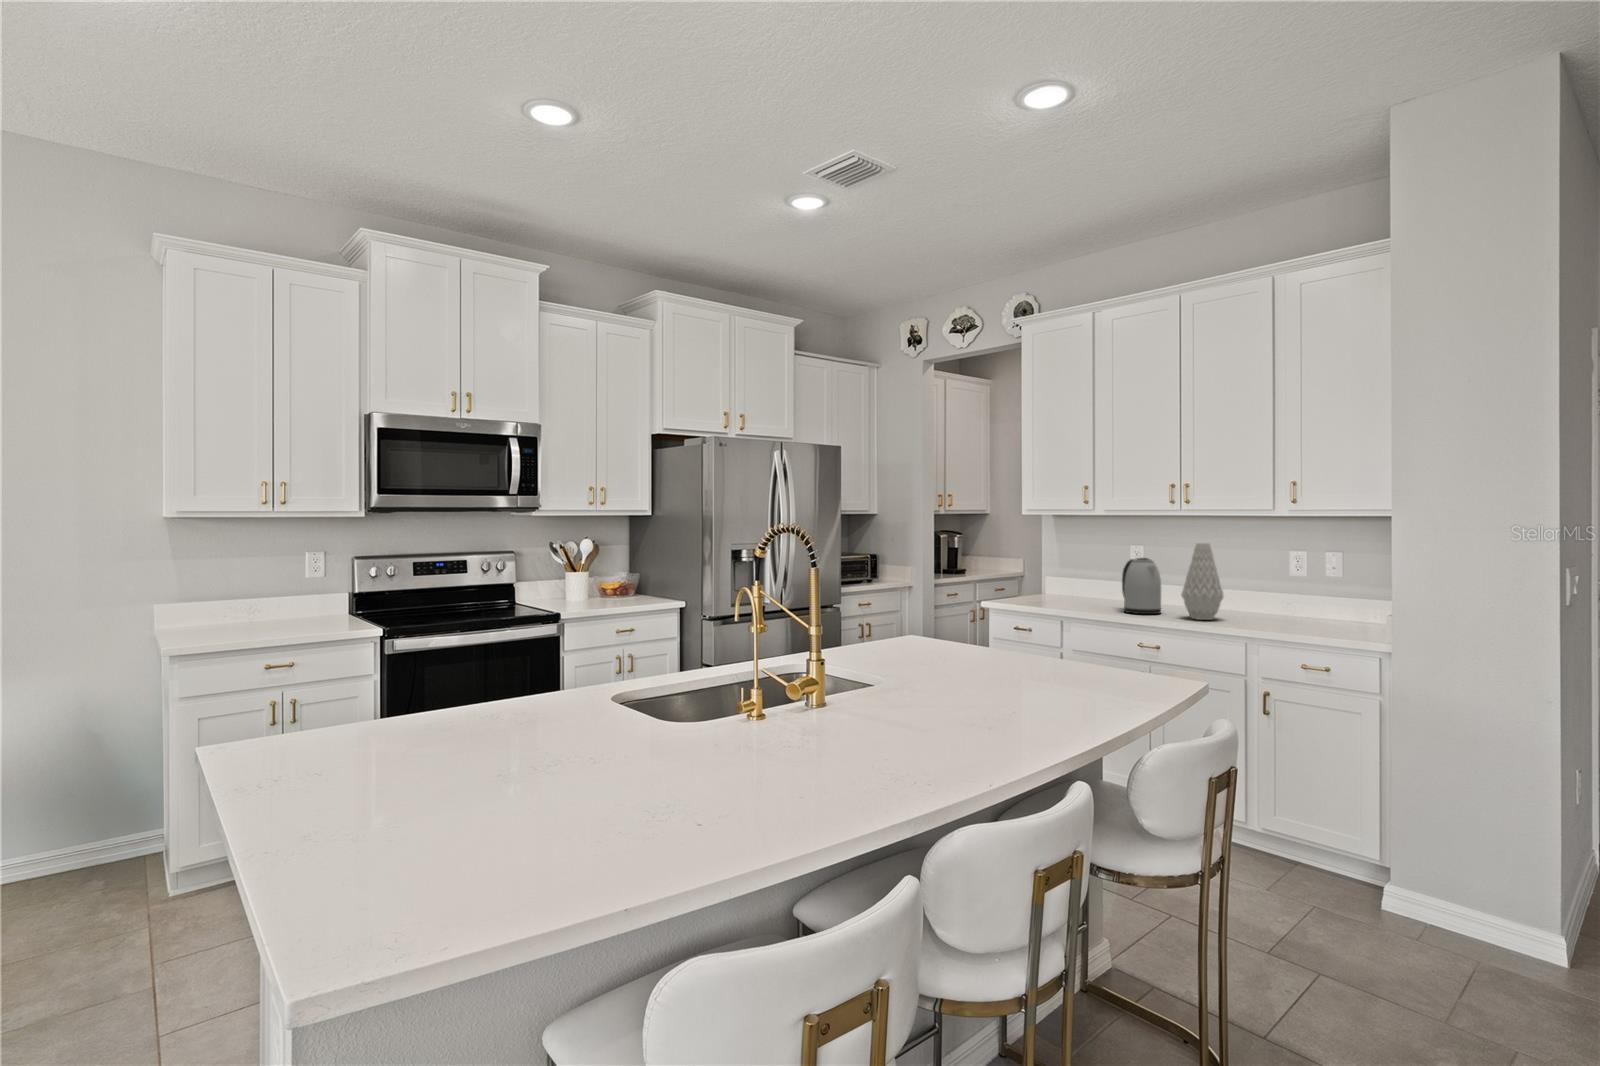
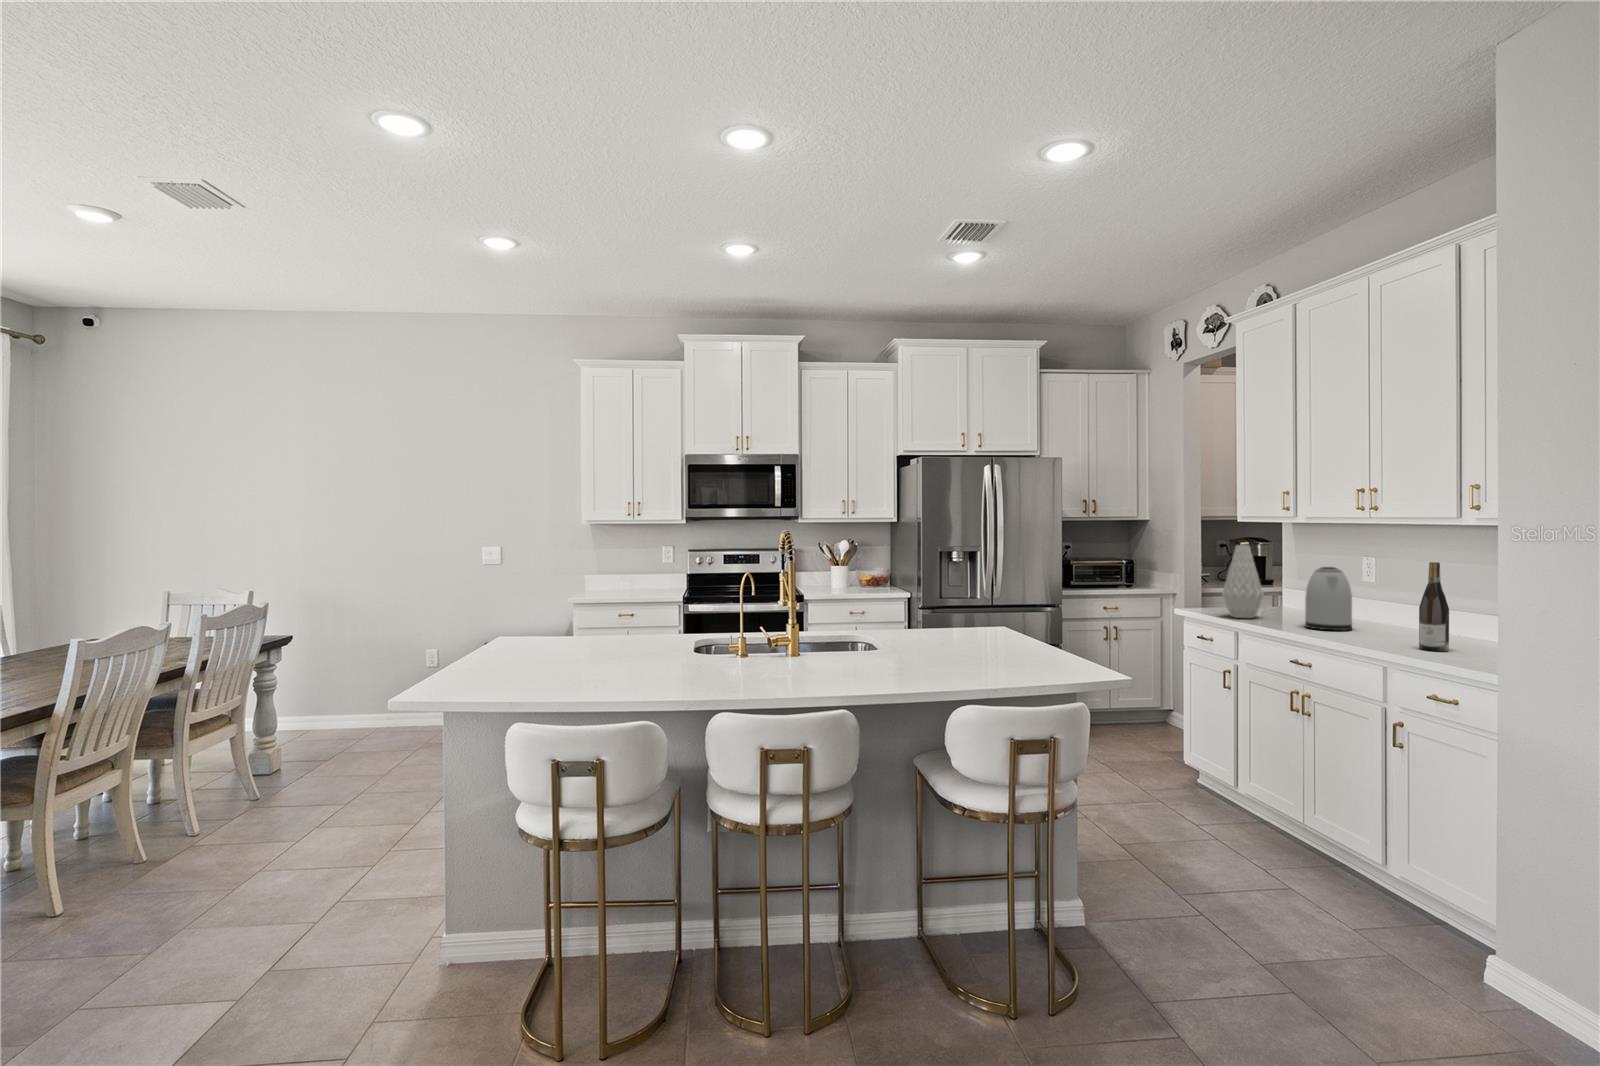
vase: present [1181,543,1223,620] -> present [1222,545,1264,618]
wine bottle: none [1243,552,1265,626] -> present [1419,562,1449,651]

